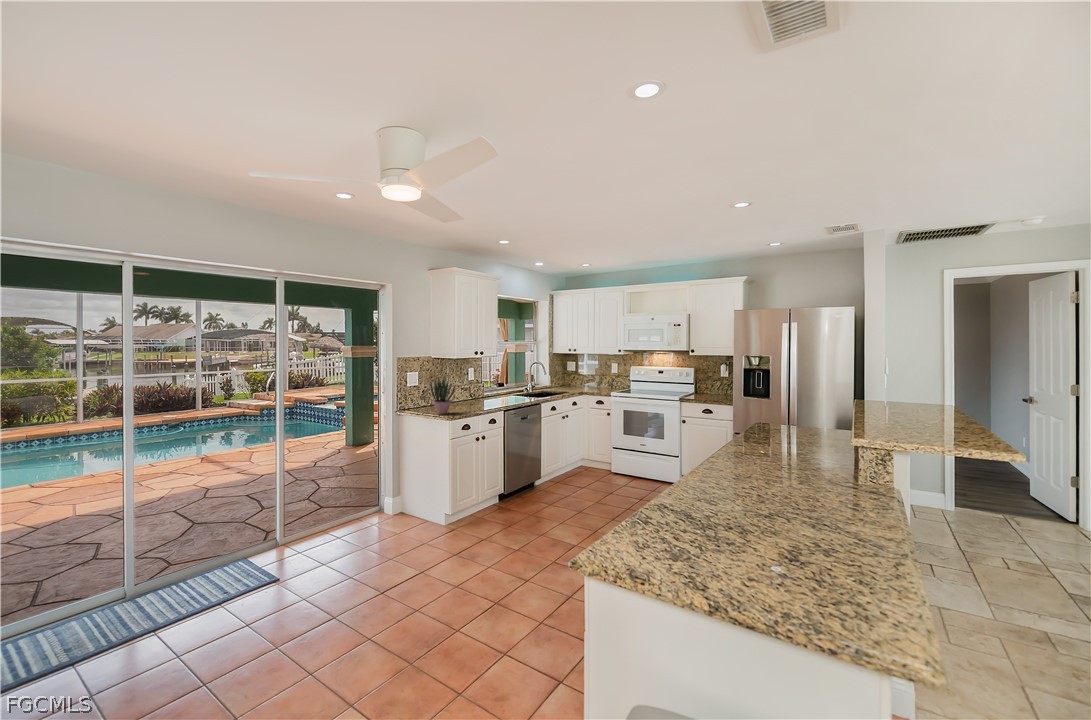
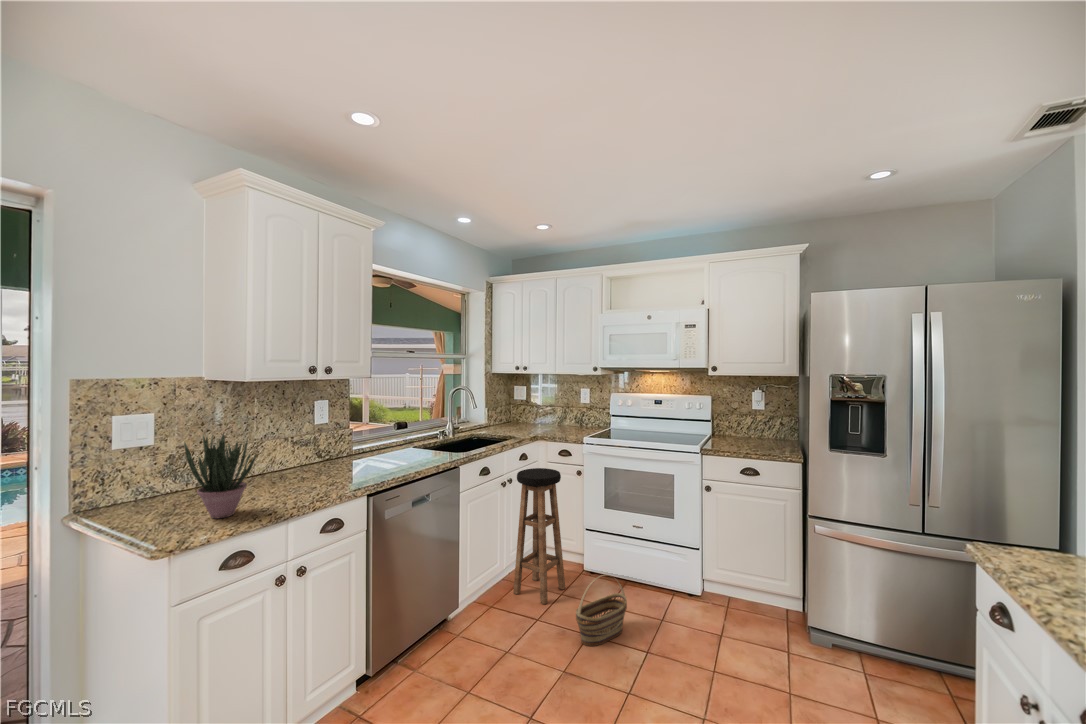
bar stool: none [569,409,600,483] -> present [513,468,565,605]
basket: none [604,462,633,497] -> present [576,575,627,646]

